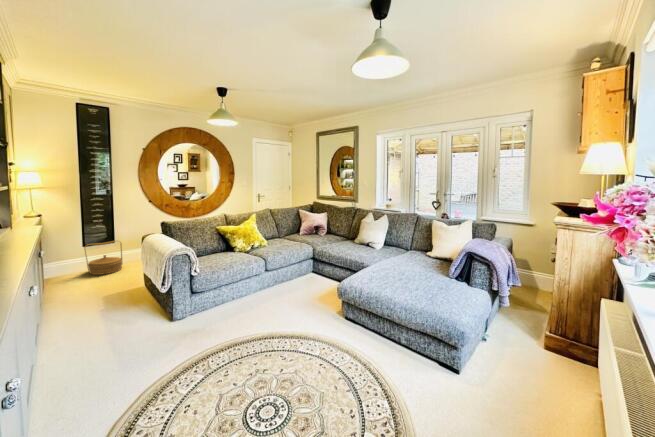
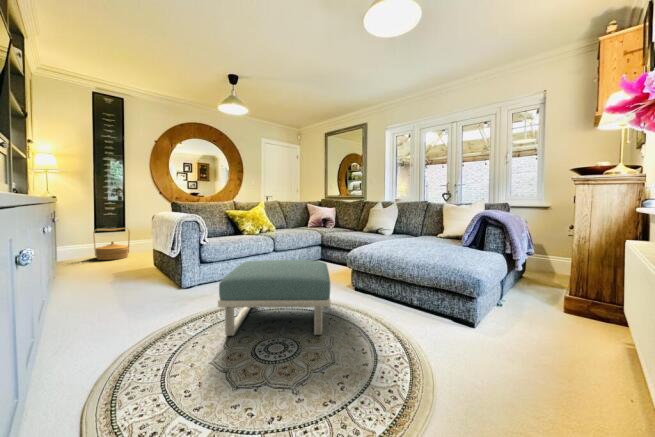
footstool: none [208,300,319,396] -> present [218,260,330,336]

